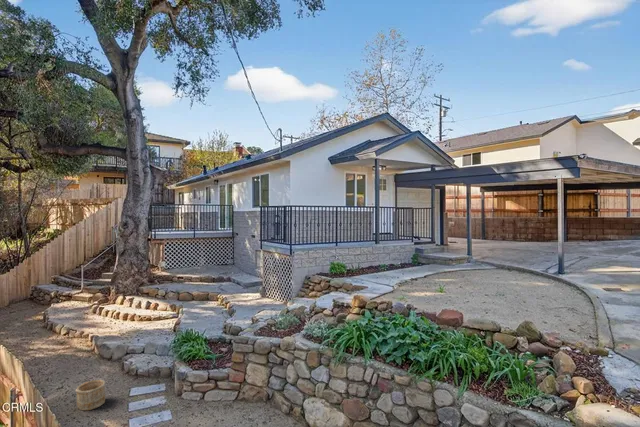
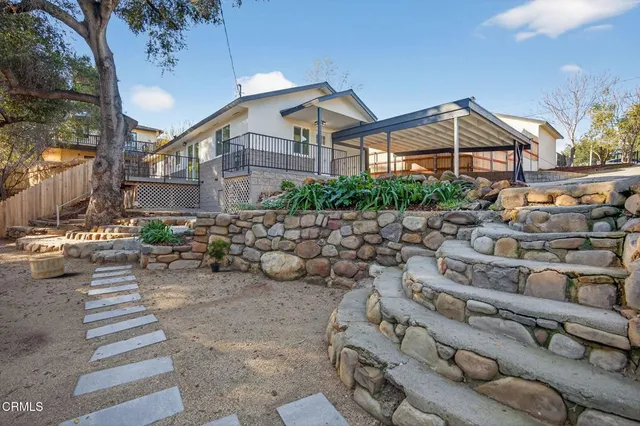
potted plant: none [244,371,271,411] -> present [206,237,231,272]

